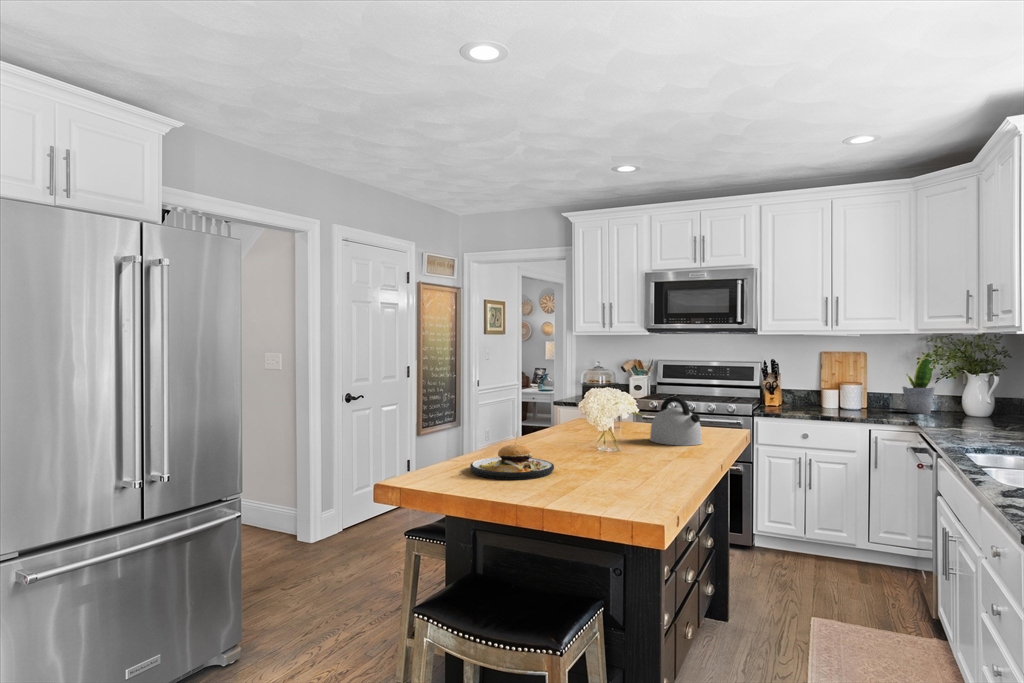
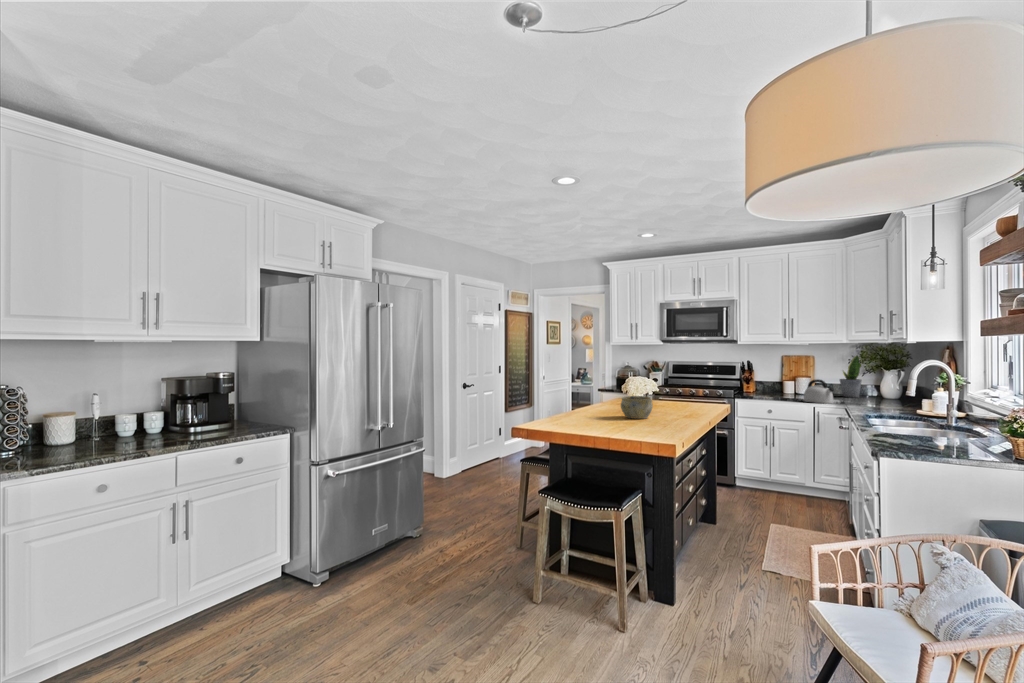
kettle: present [650,397,702,446] -> present [804,380,834,403]
ceramic bowl: none [574,420,628,460] -> present [621,396,653,419]
plate: present [470,444,554,480] -> none [564,399,611,426]

